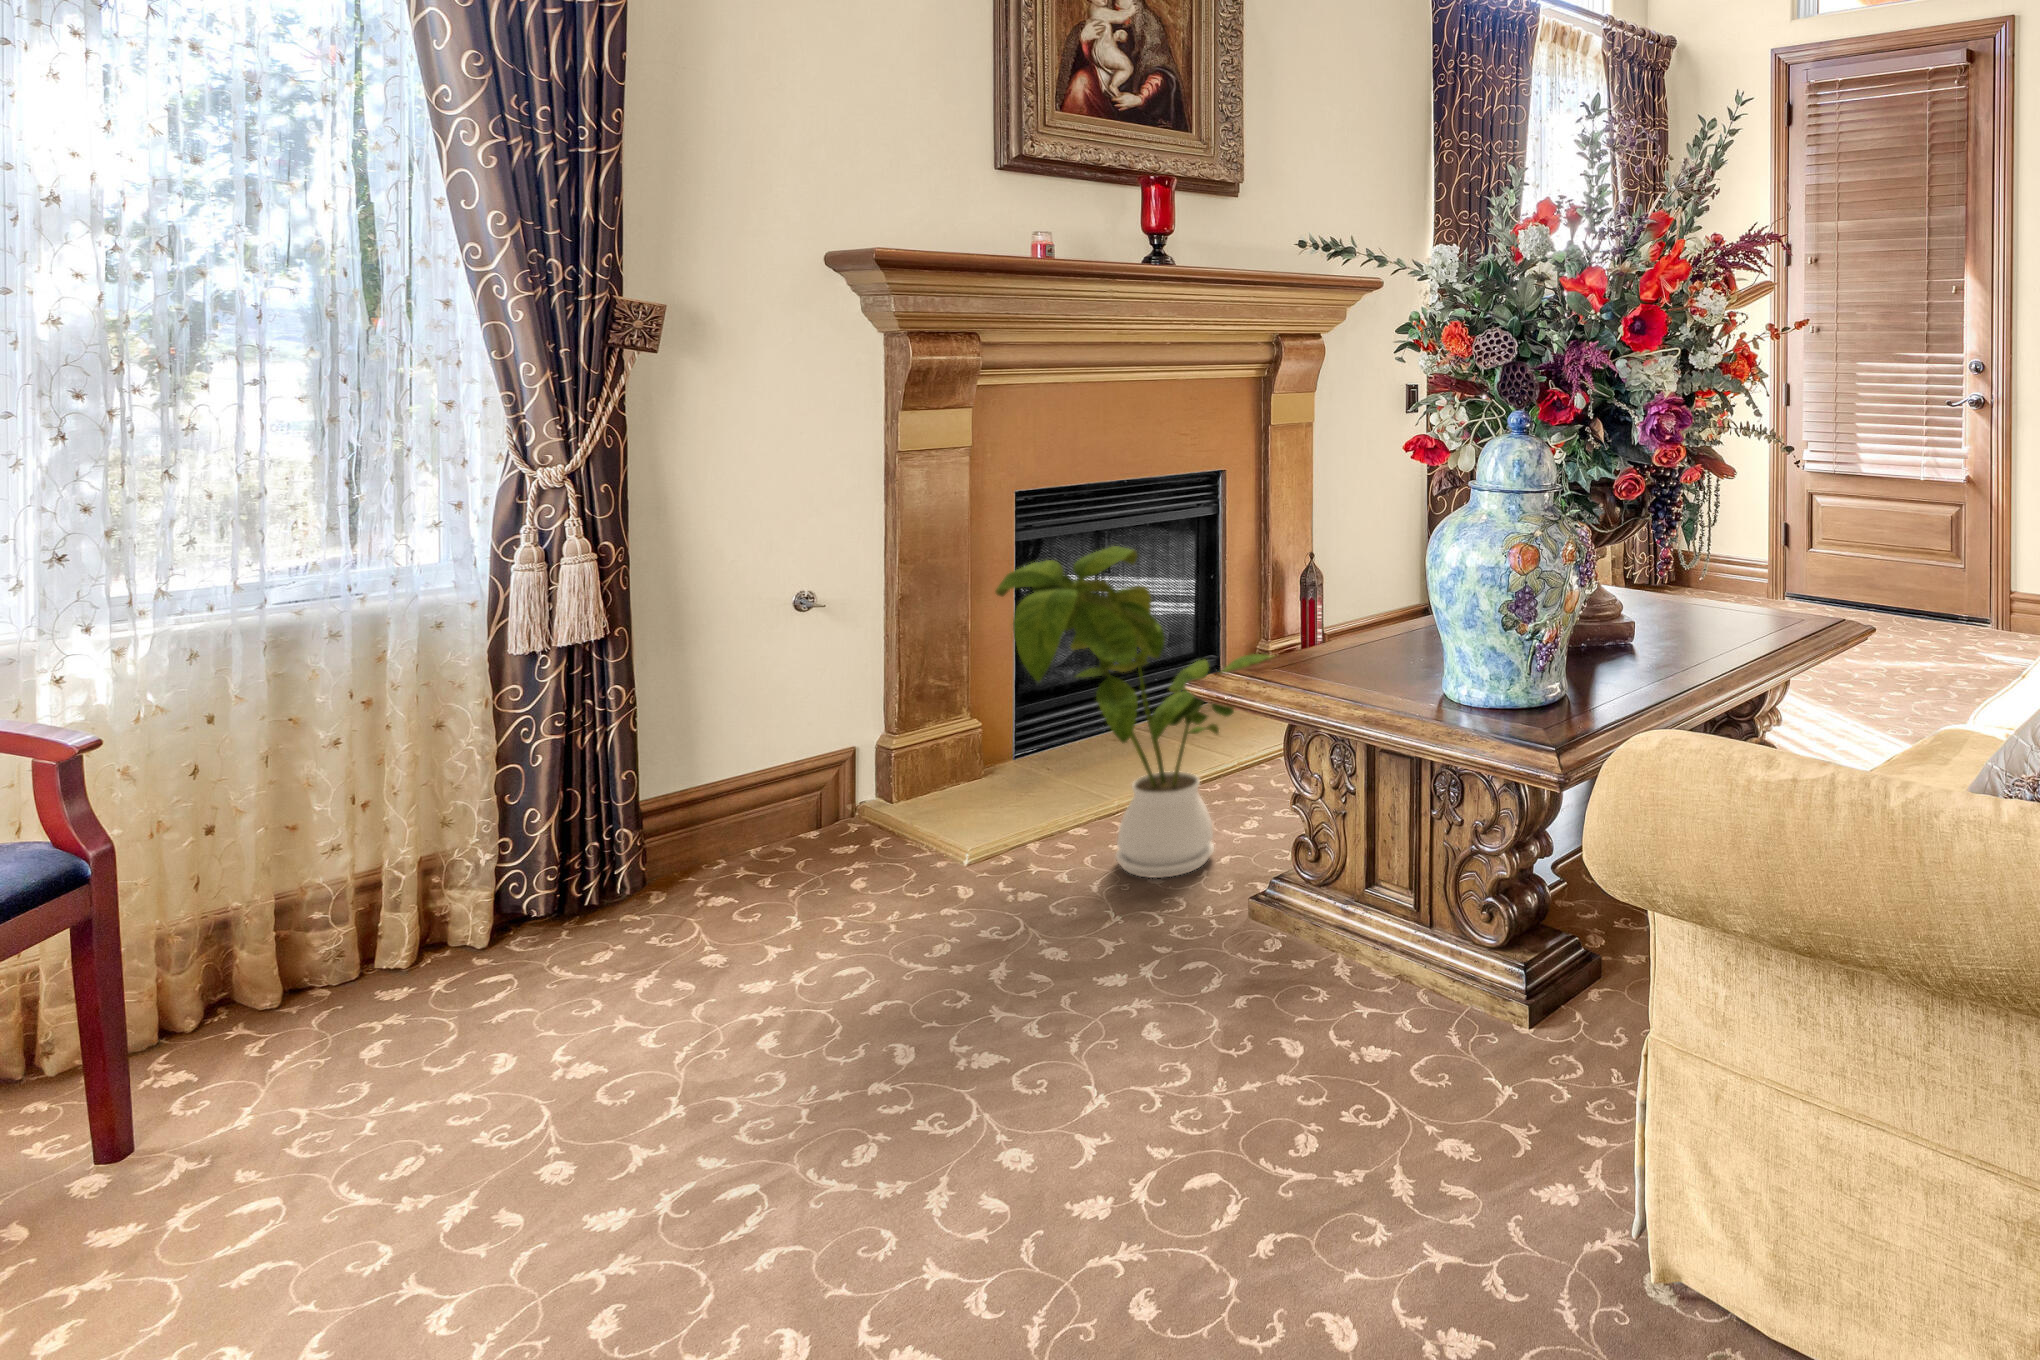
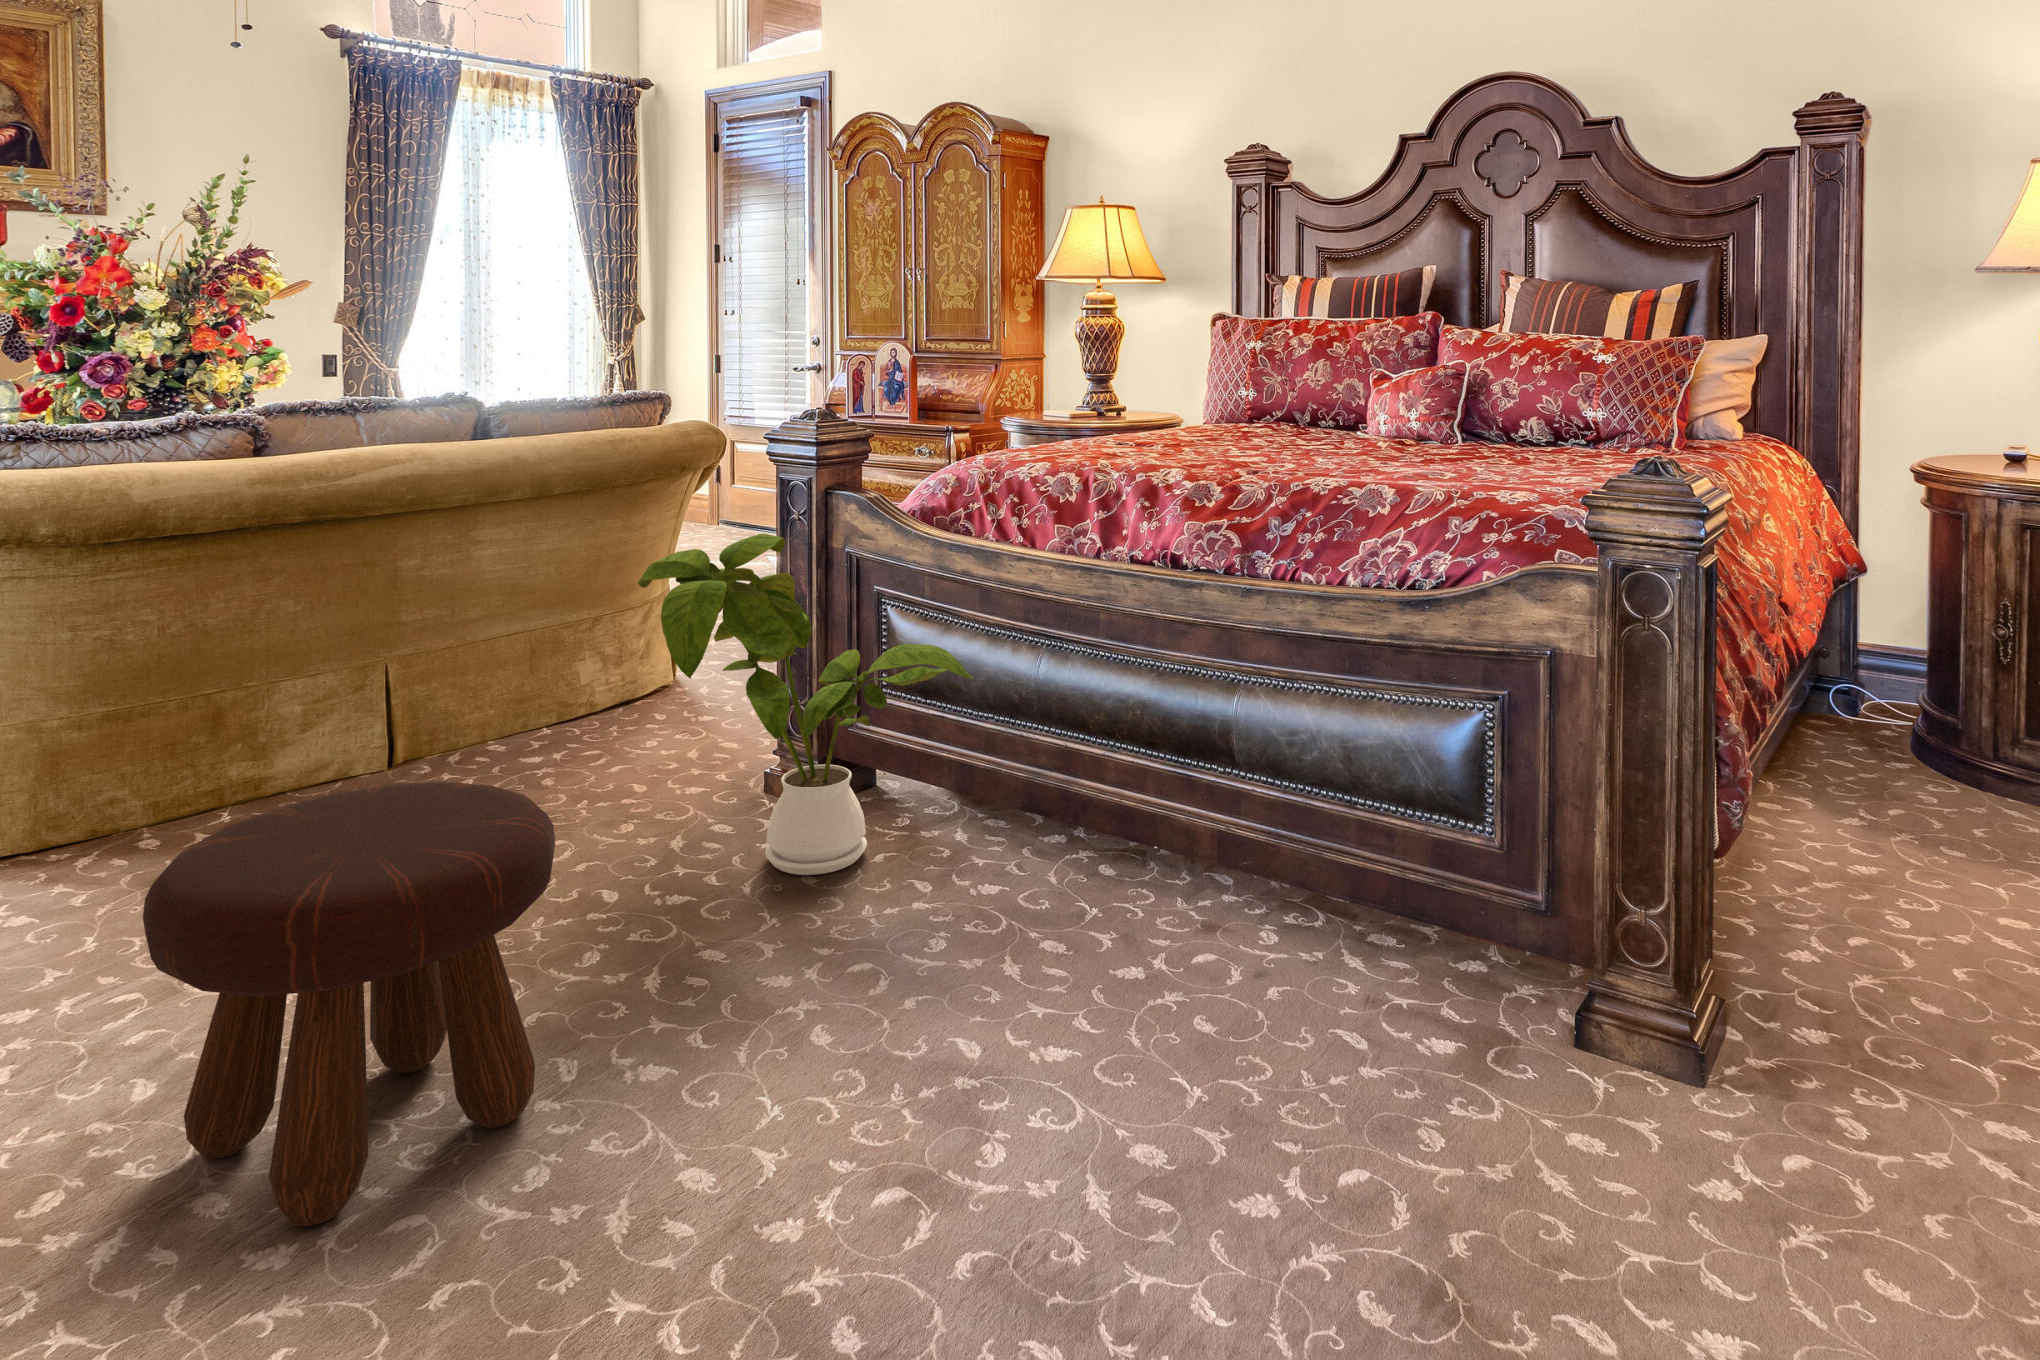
footstool: none [503,776,898,1194] -> present [143,782,555,1226]

